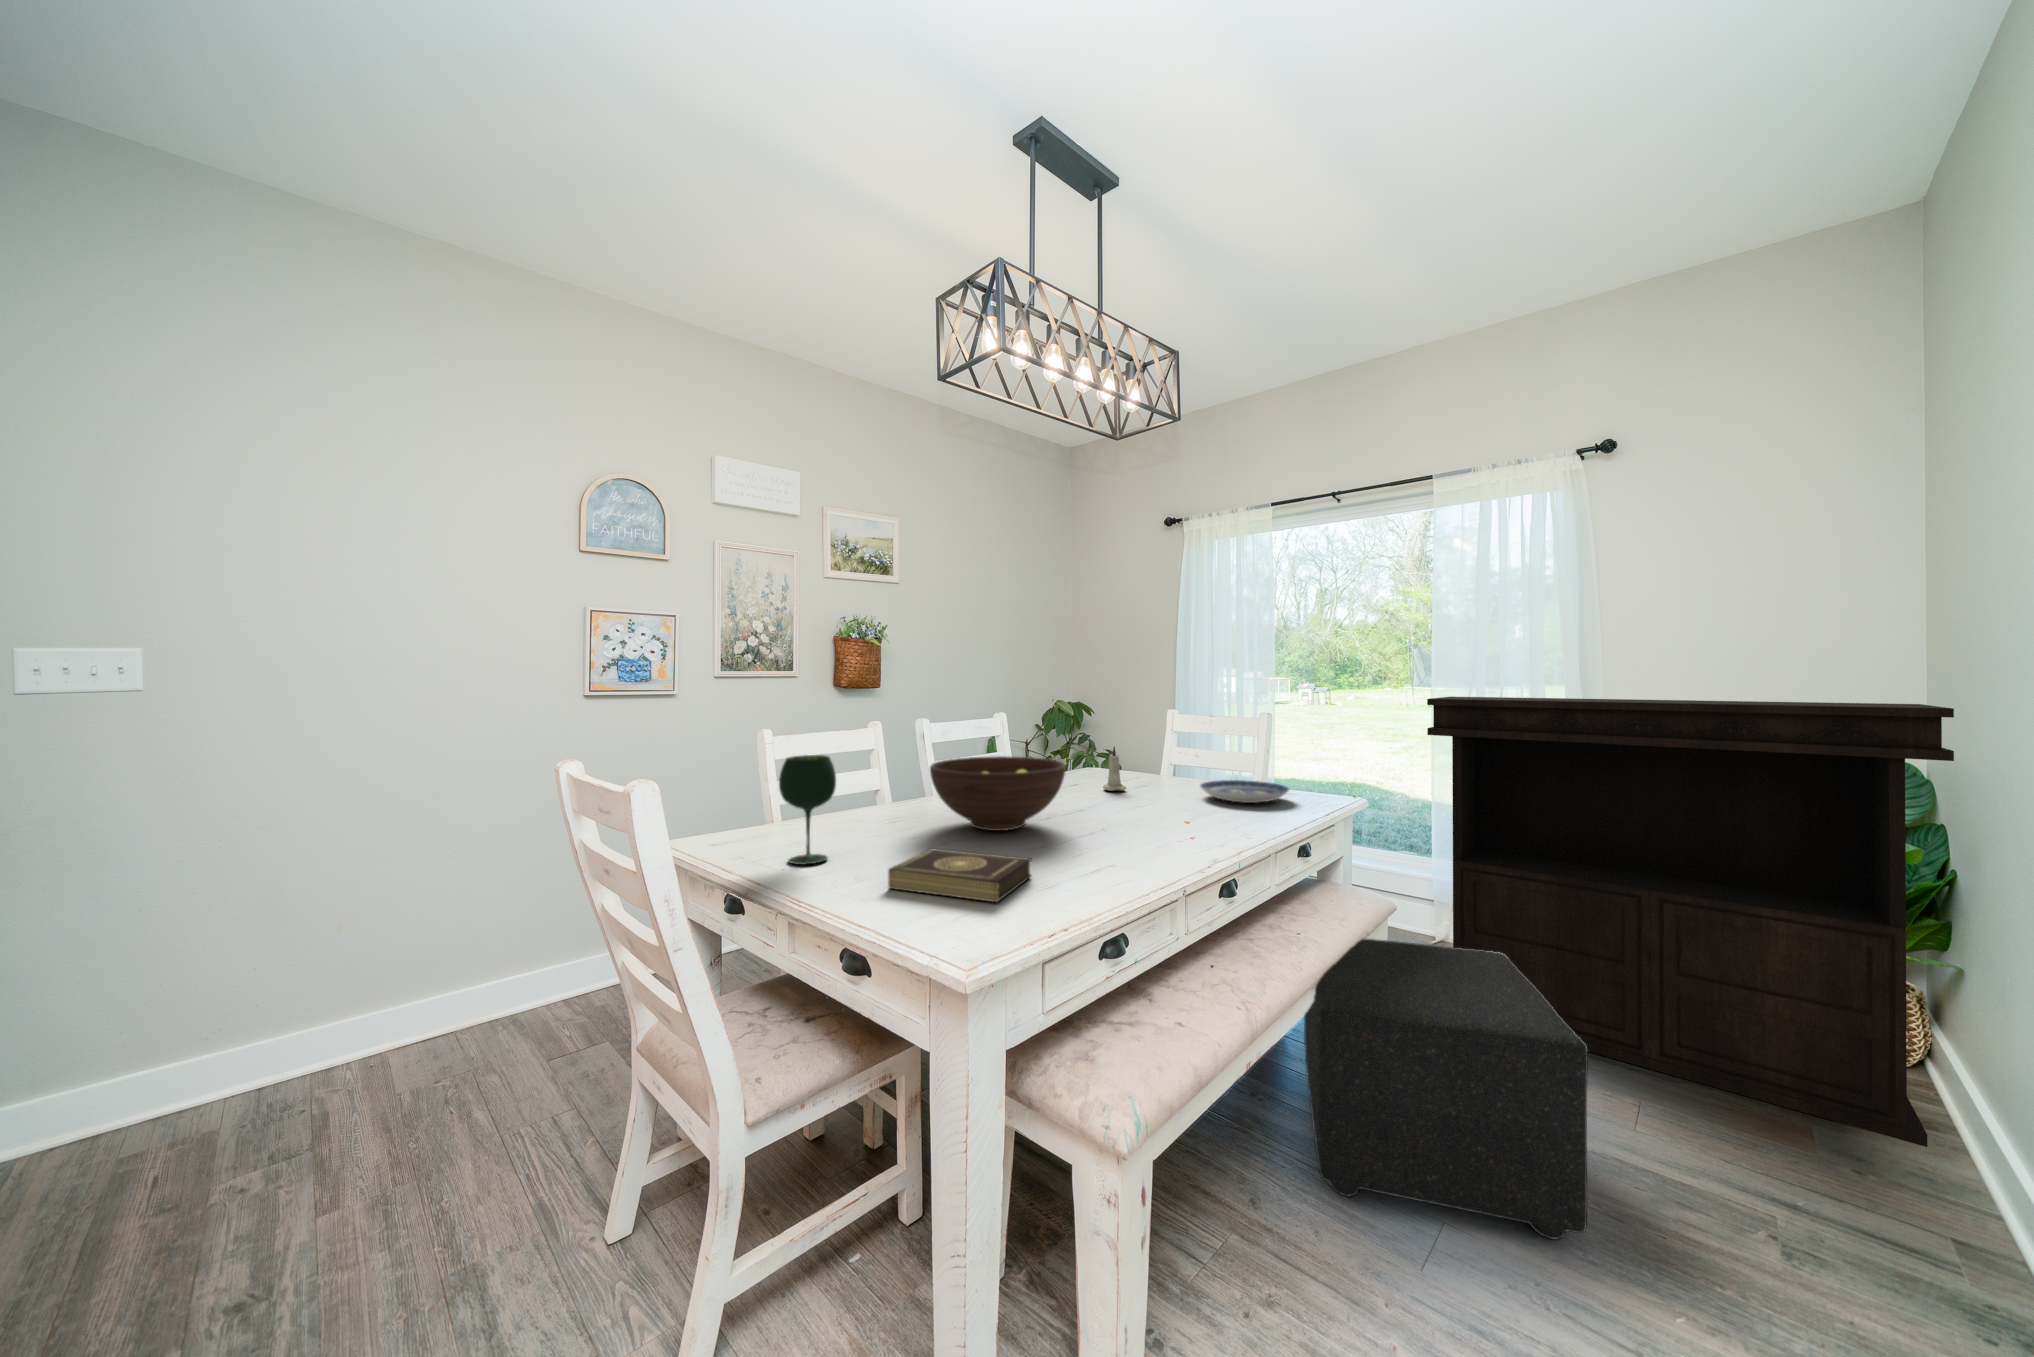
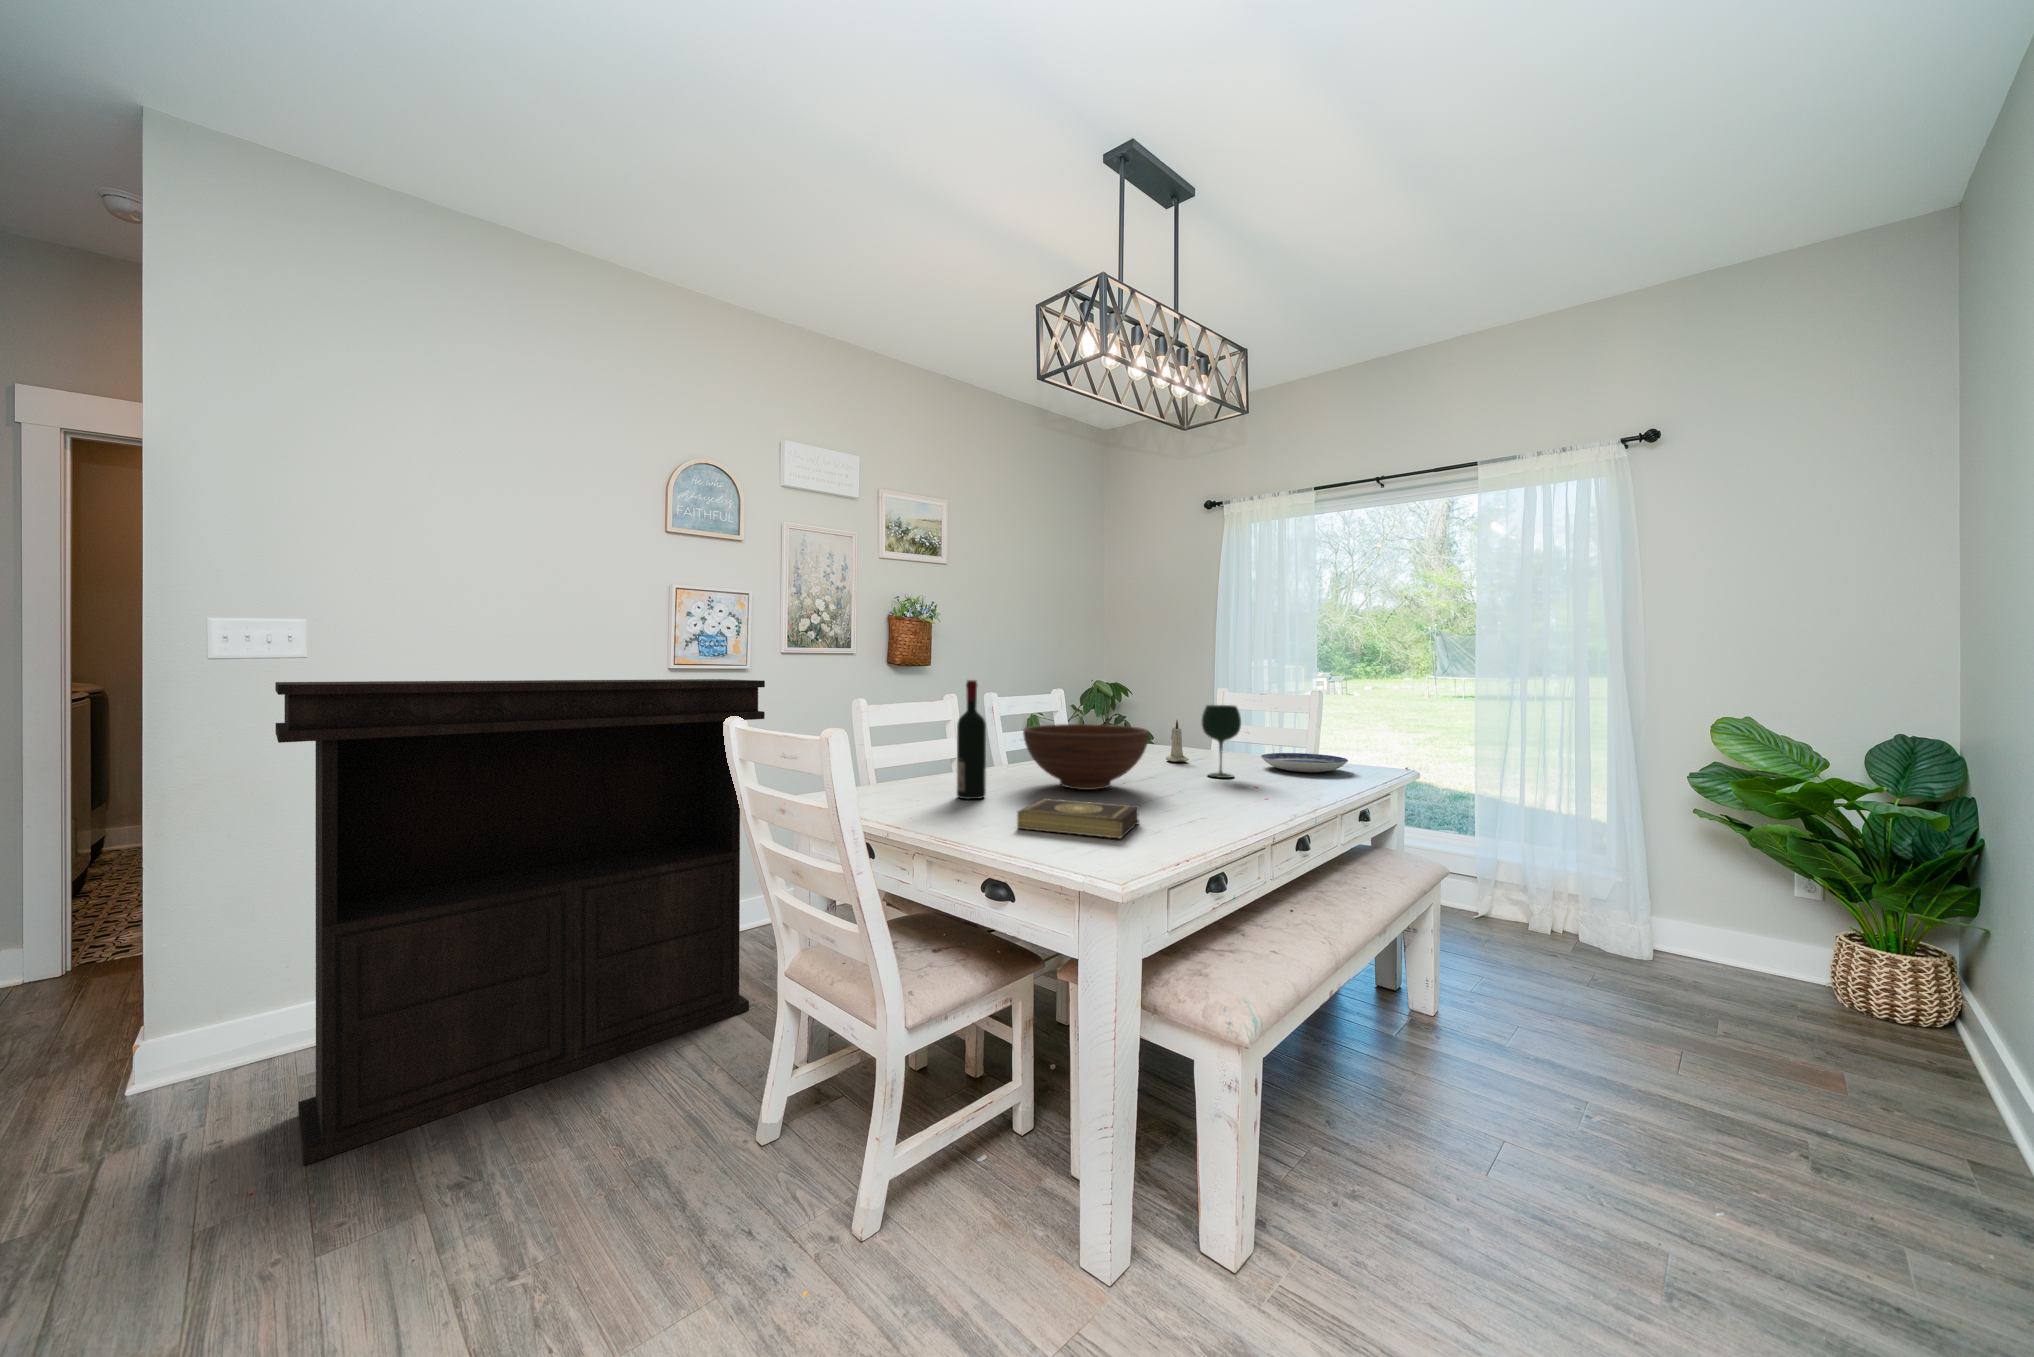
console table: present [1427,697,1954,1147] -> present [275,679,765,1165]
wine bottle: none [848,715,880,846] -> present [957,680,986,799]
wine glass: present [779,755,836,865] -> present [1202,705,1241,778]
ottoman: present [1304,939,1588,1240] -> none [1364,893,1642,1156]

